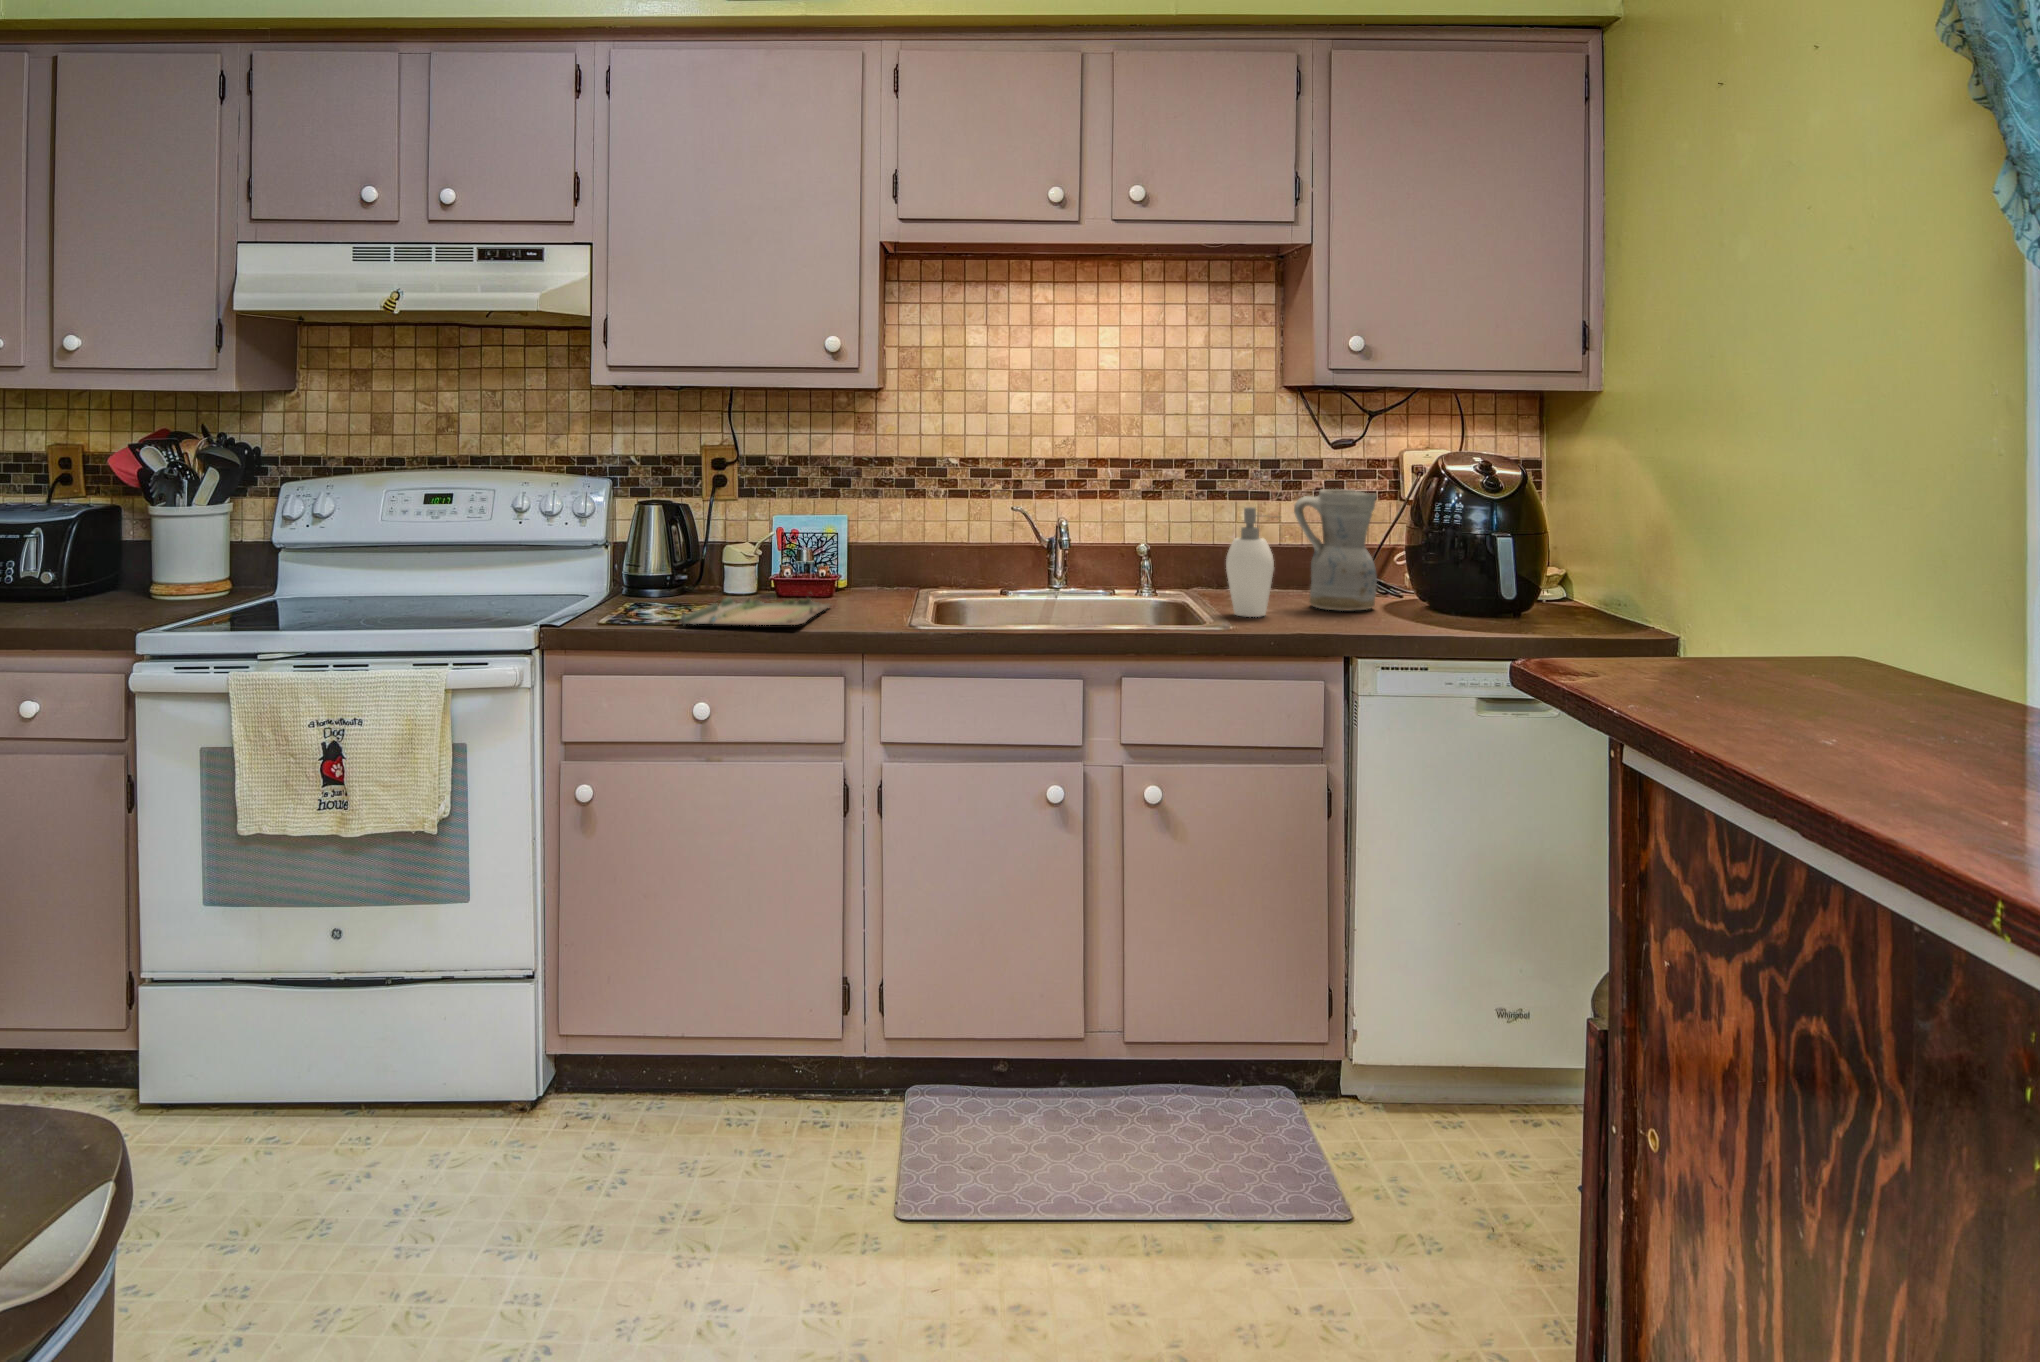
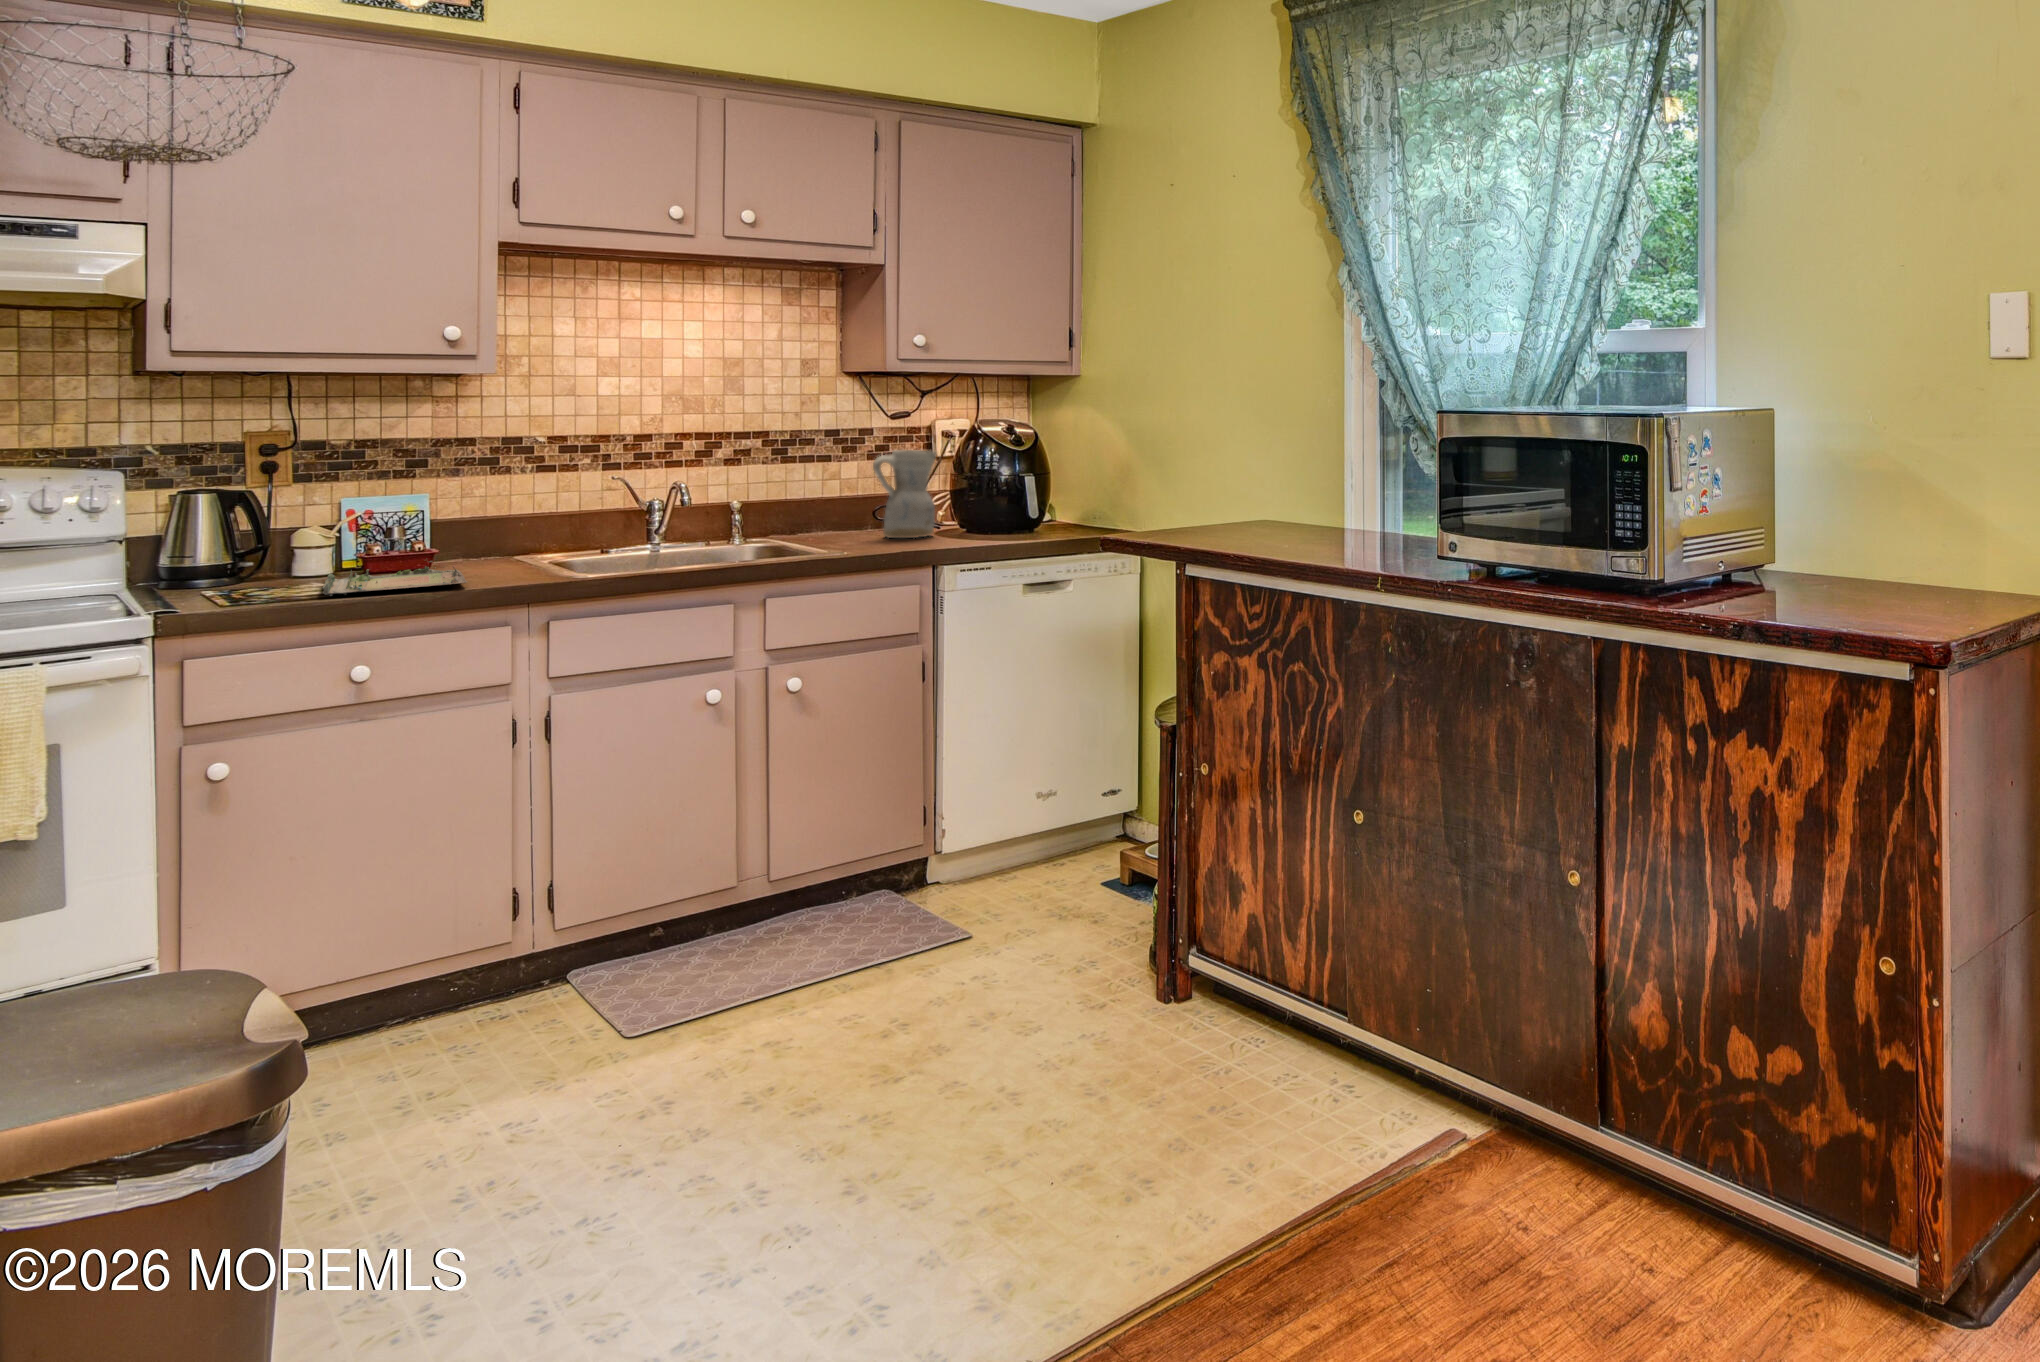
soap dispenser: present [1226,507,1275,617] -> none [828,465,877,547]

